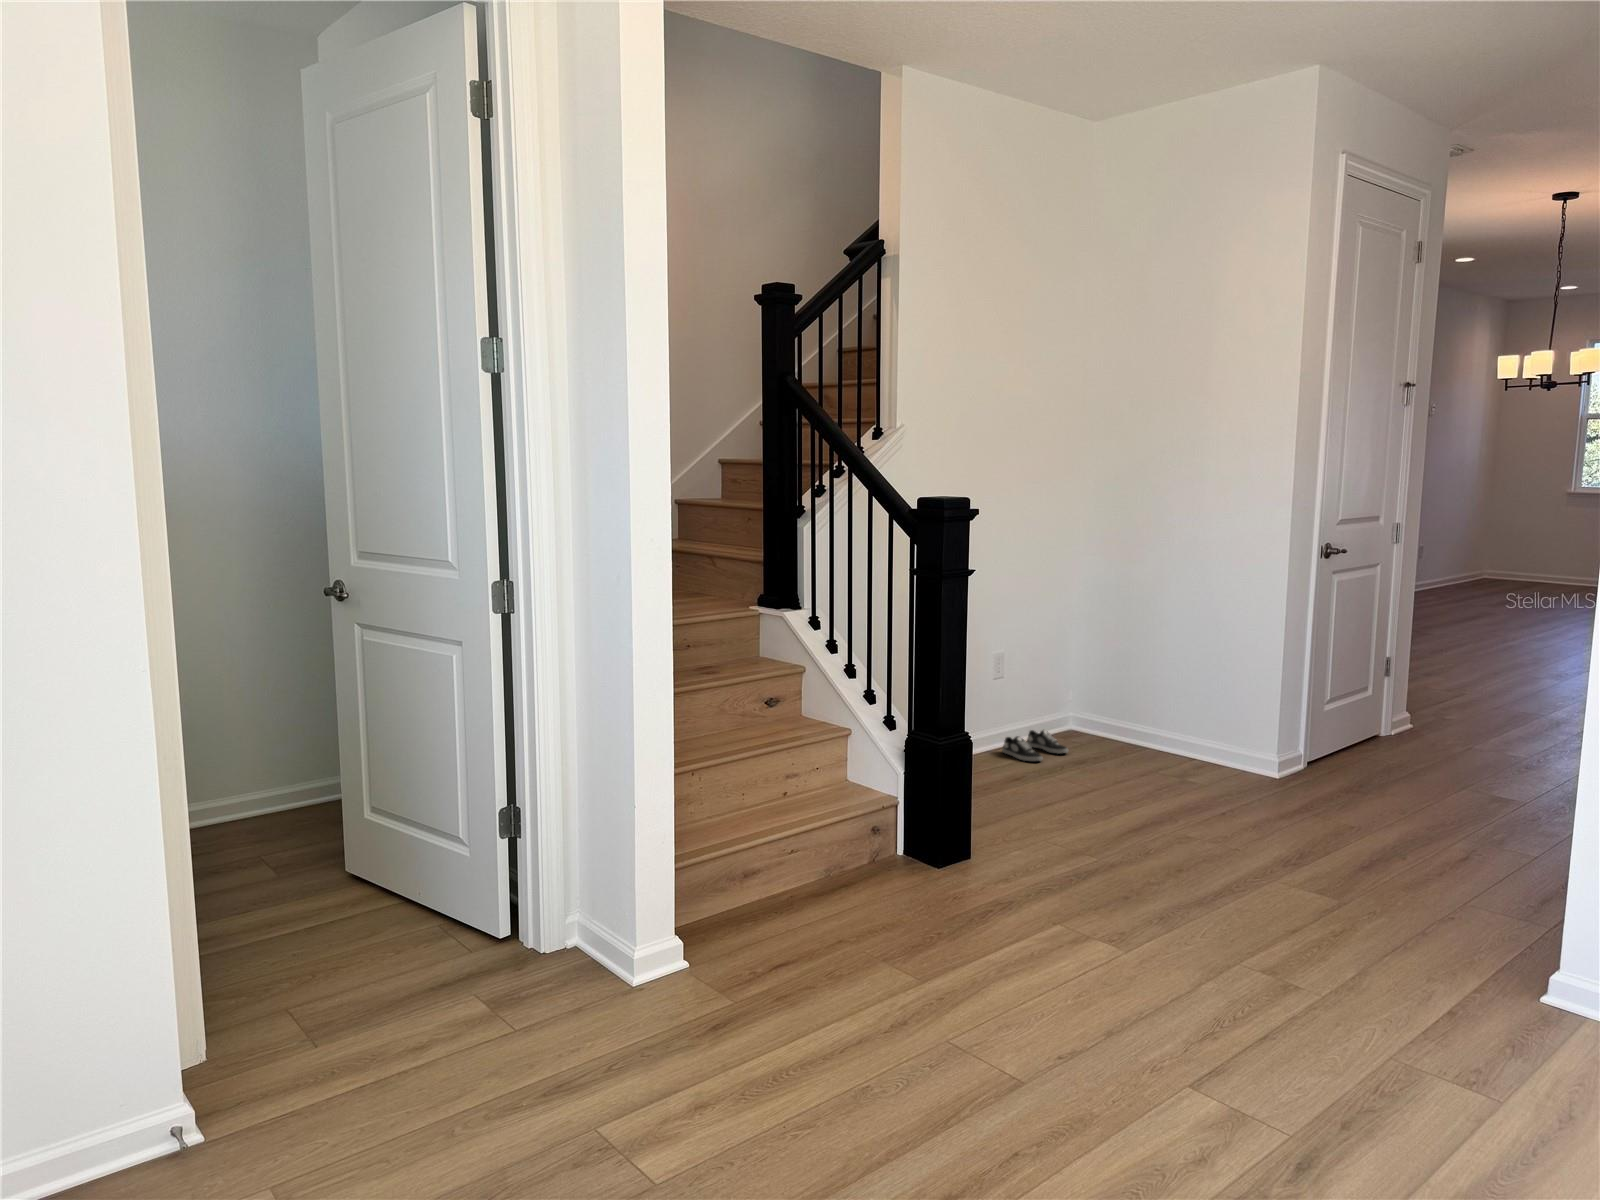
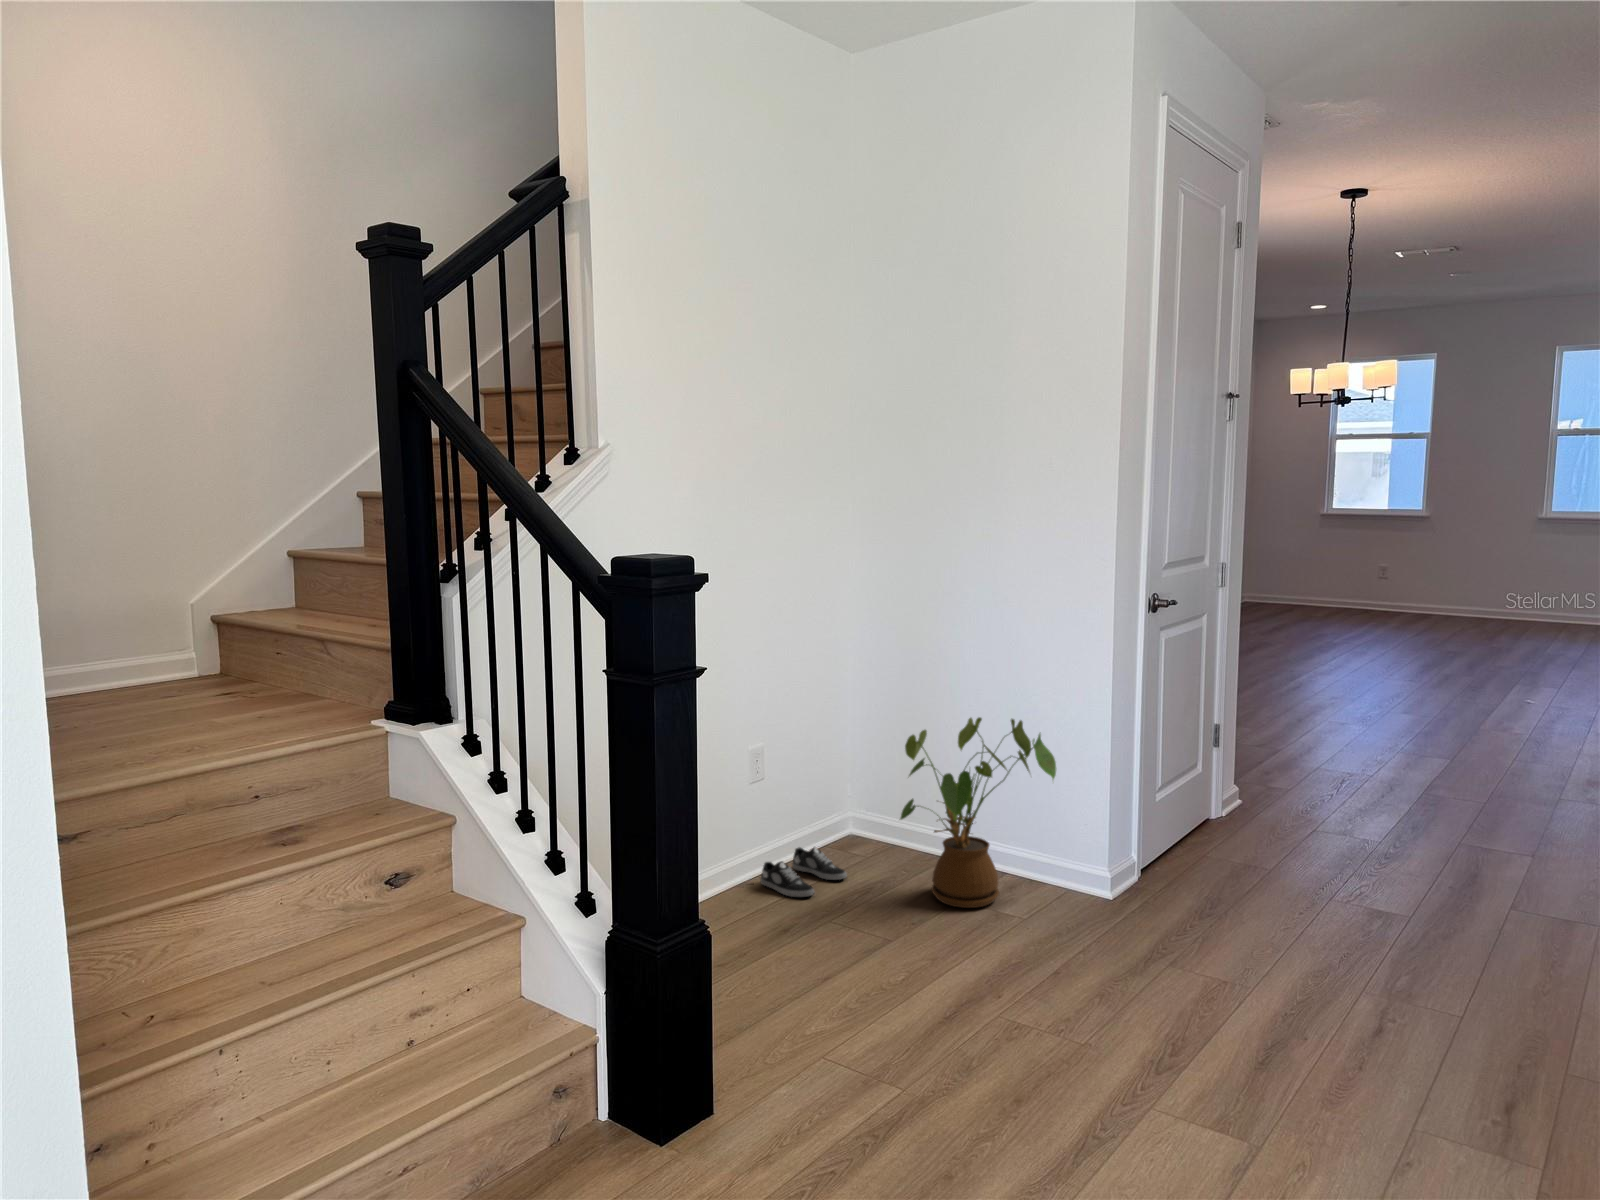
house plant: none [1109,633,1234,776] -> present [900,717,1056,908]

